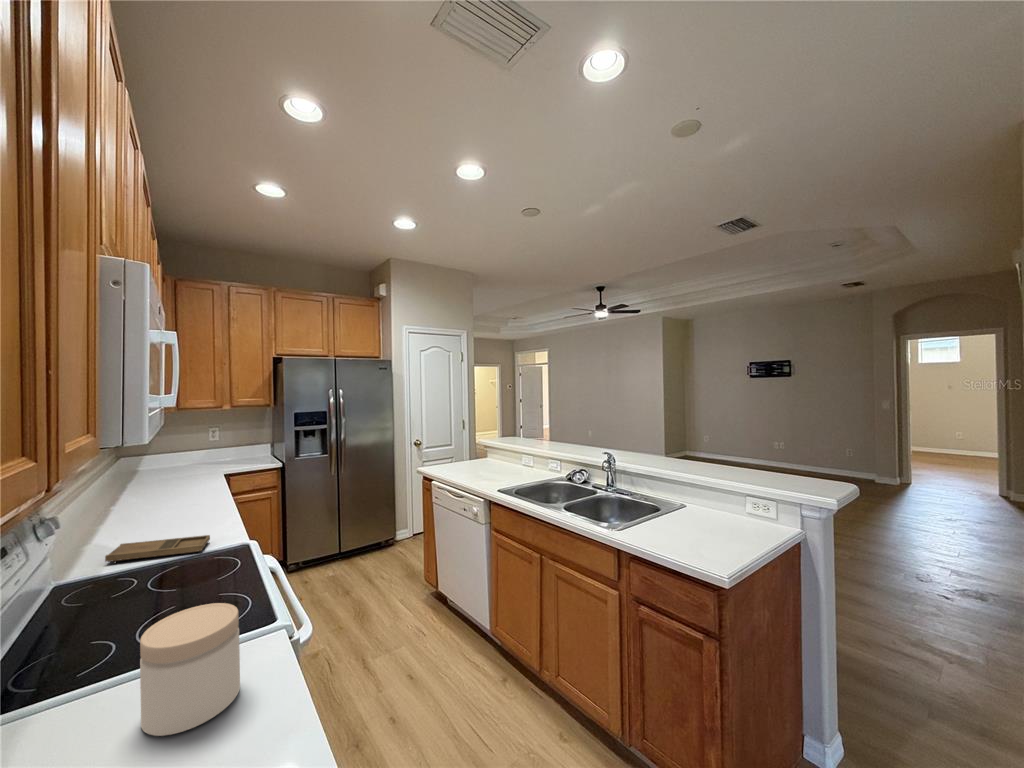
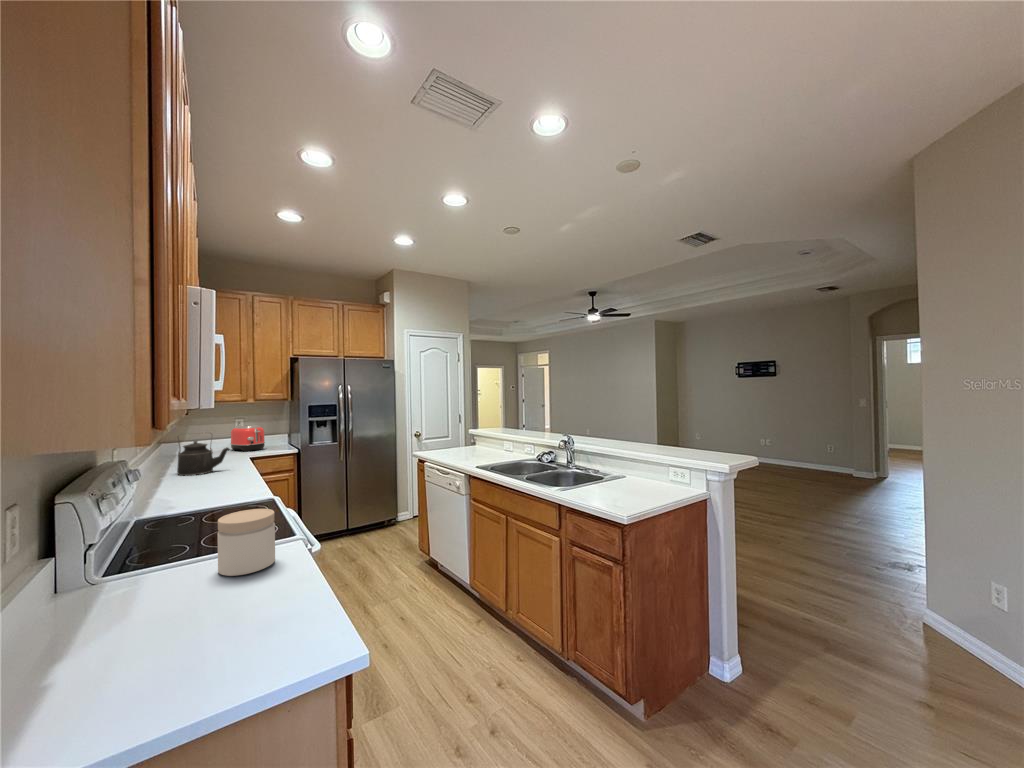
toaster: none [204,434,245,466] -> present [231,425,265,451]
kettle: none [131,450,198,505] -> present [177,434,229,476]
tray: present [105,535,210,563] -> none [171,492,245,508]

